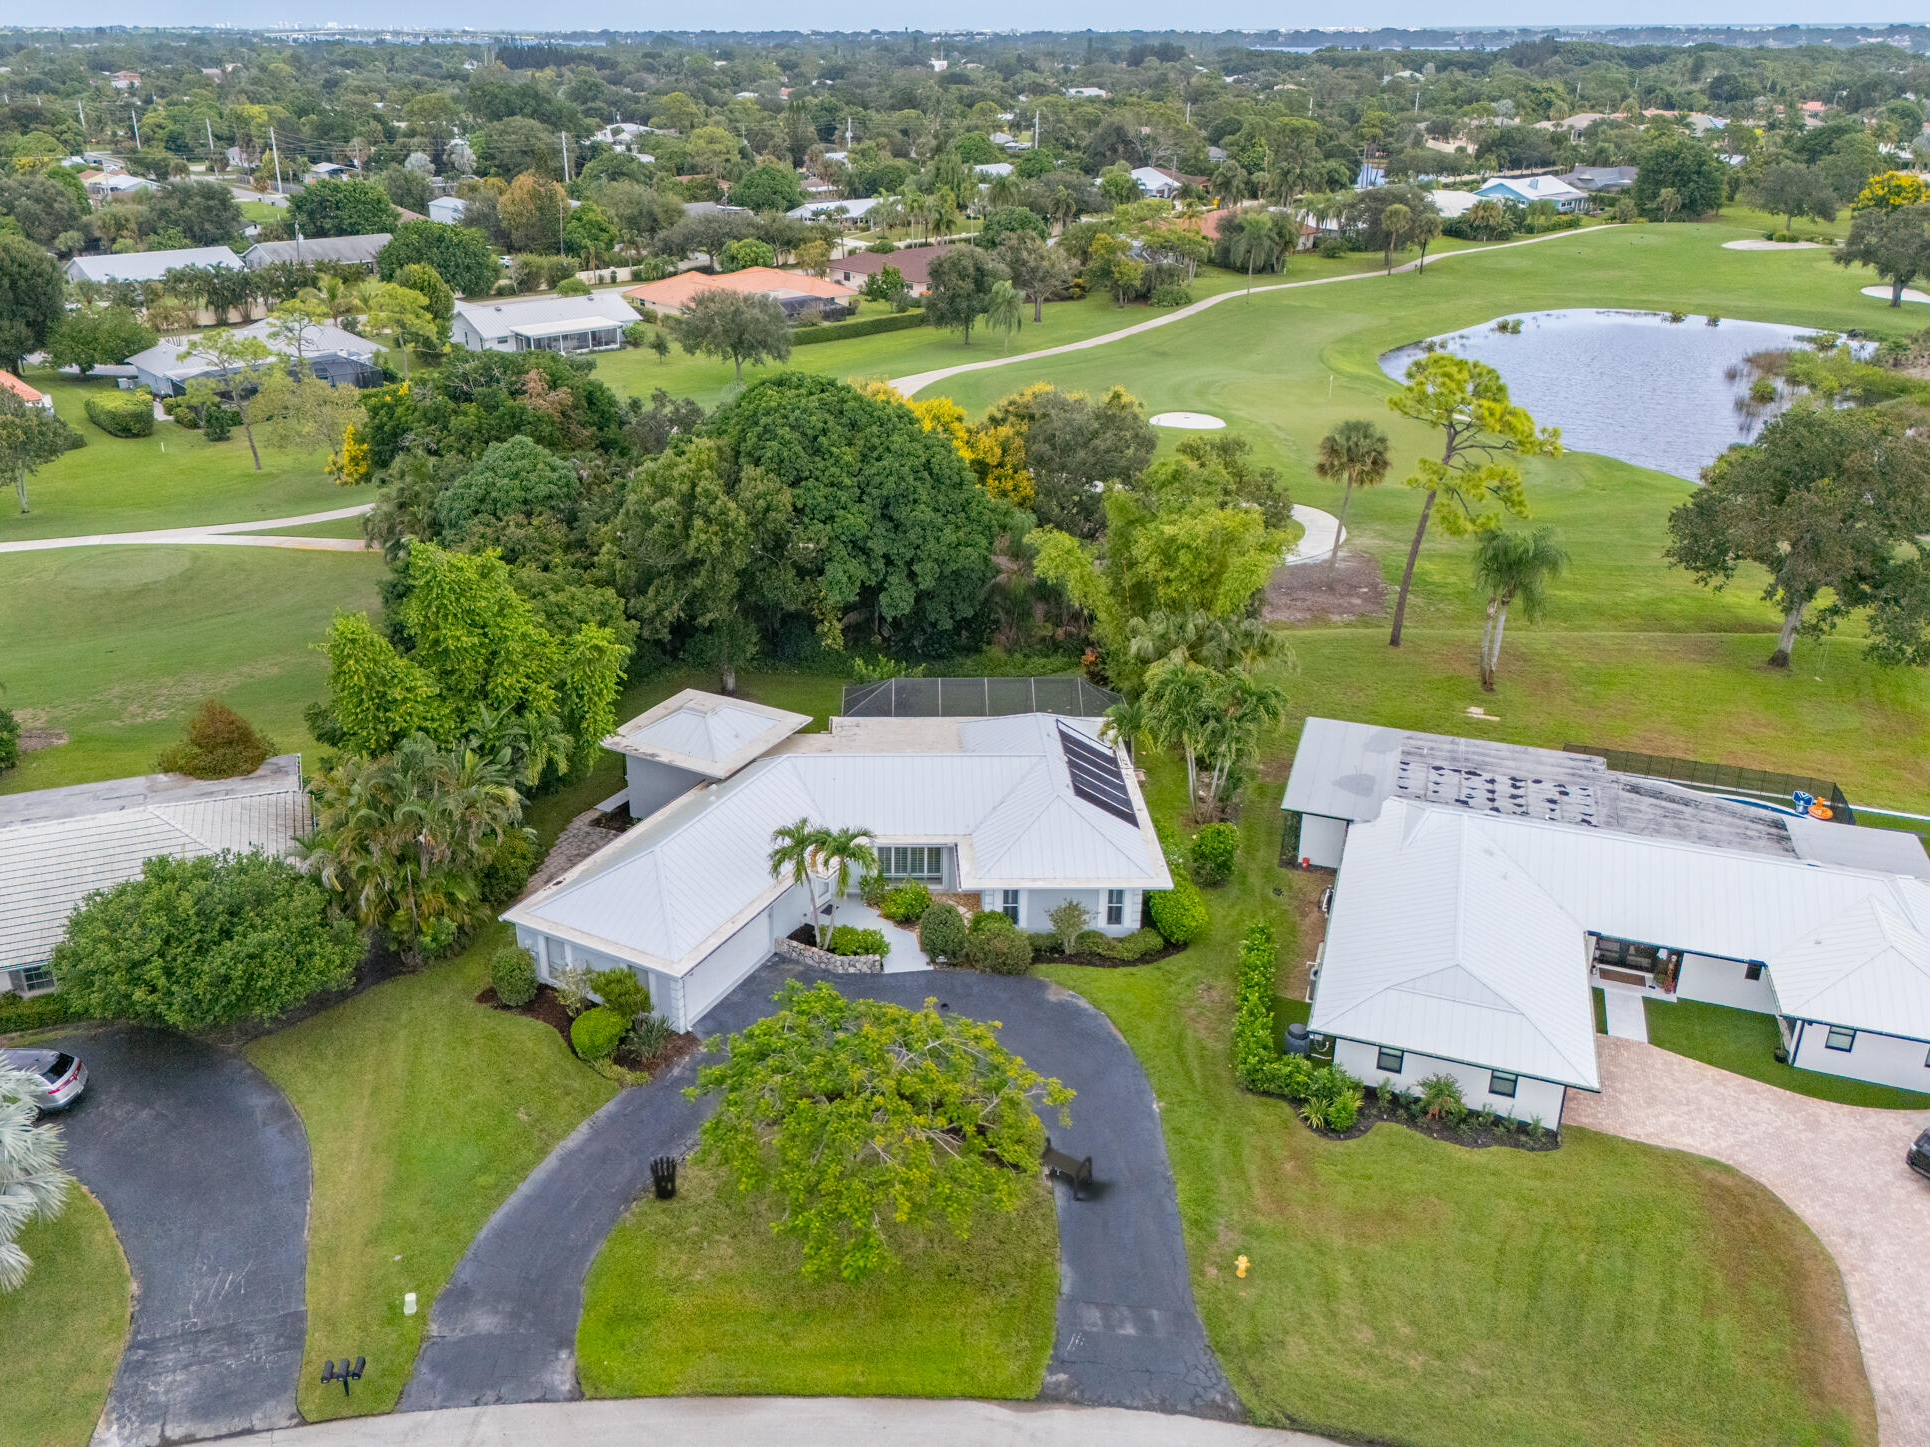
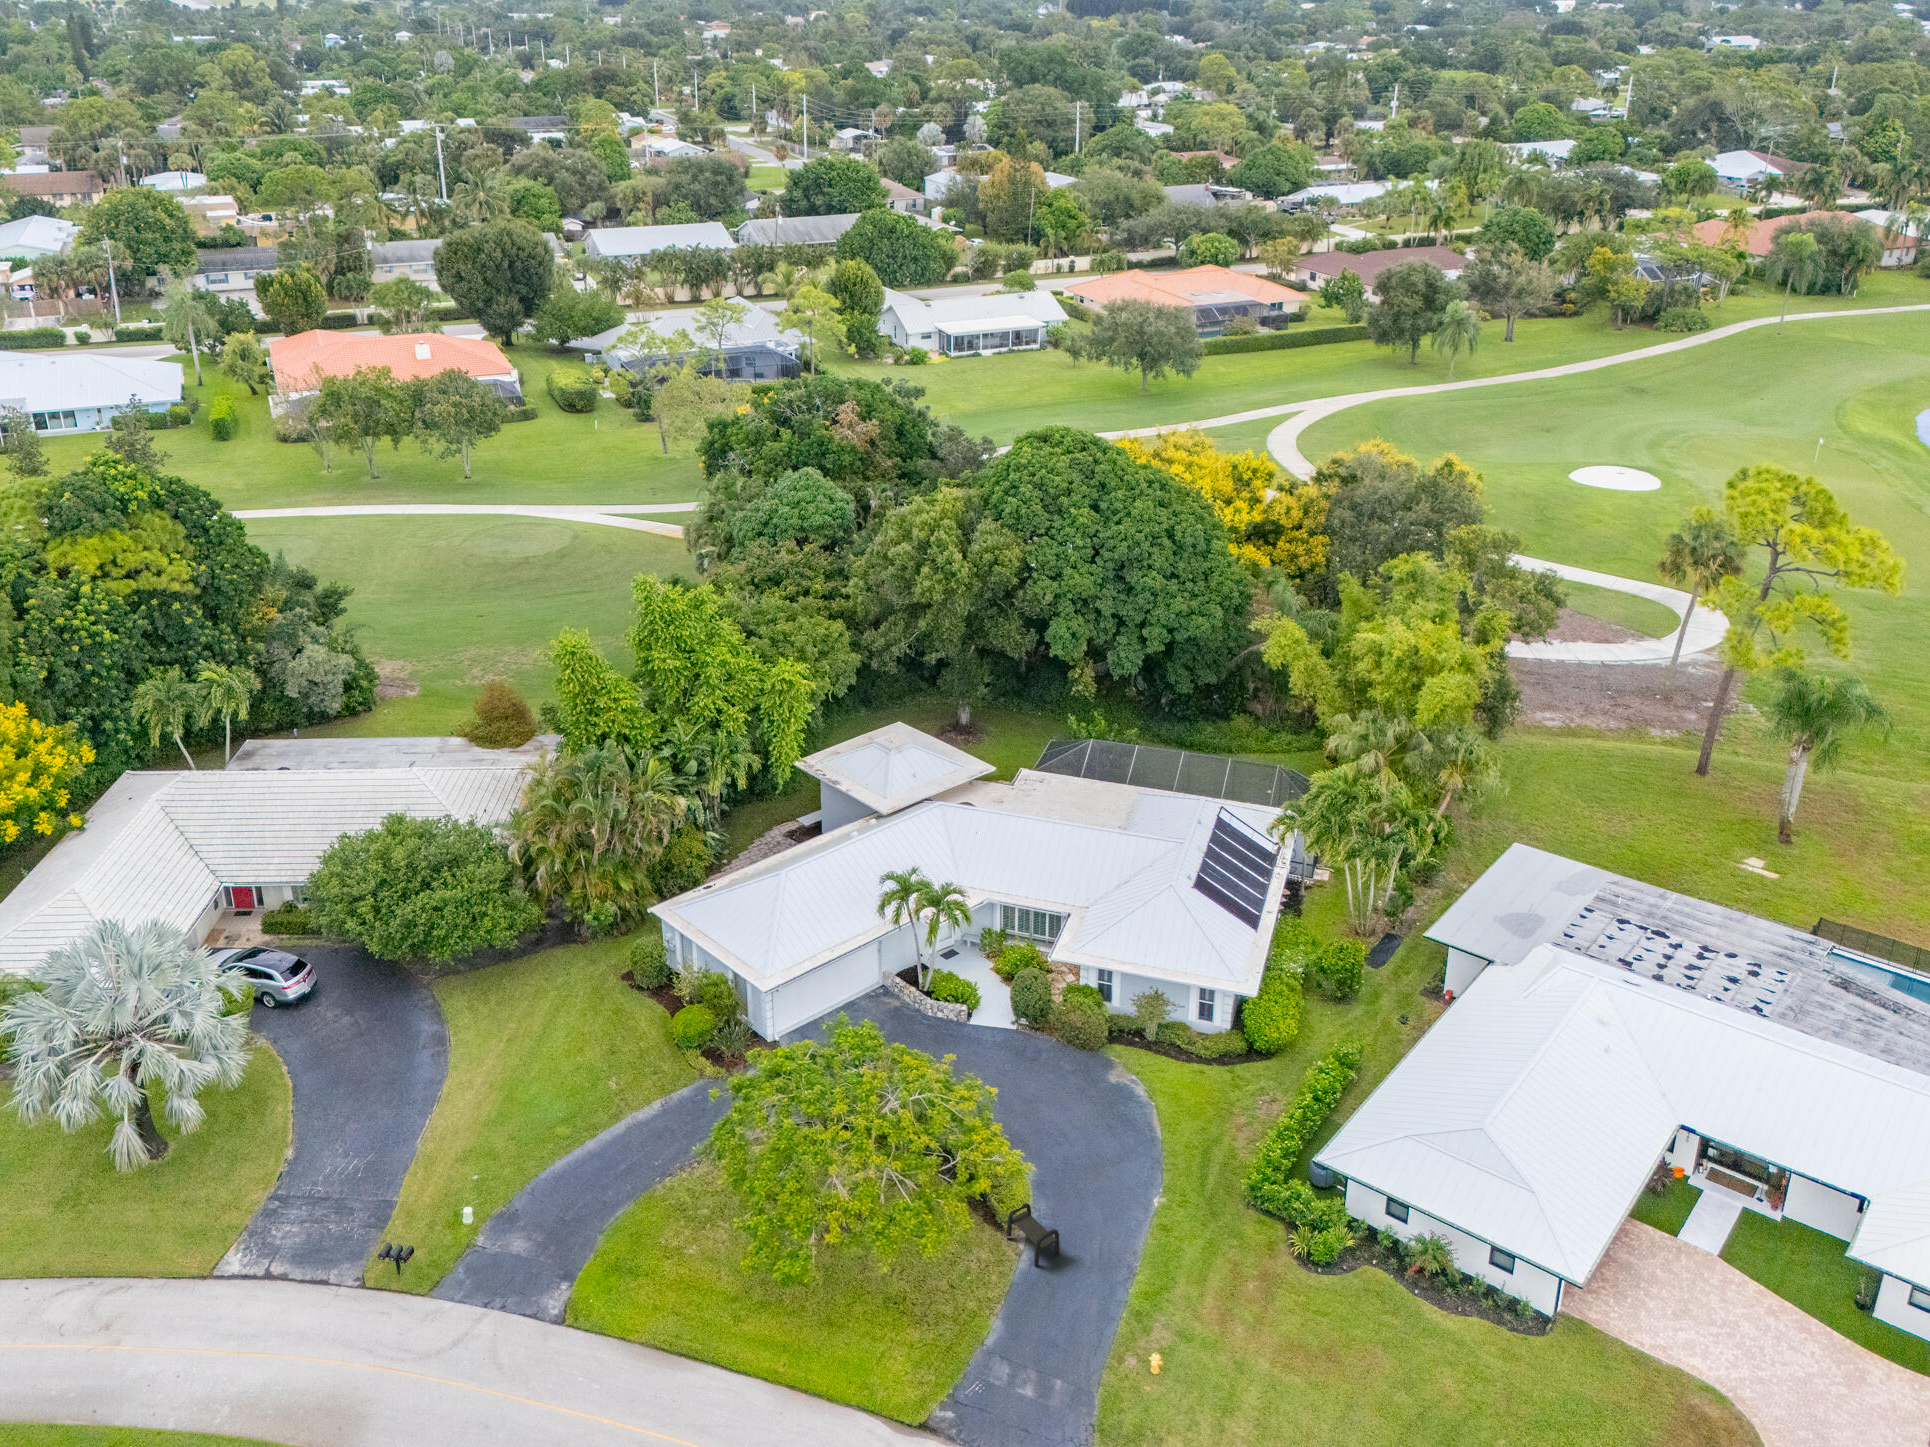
waste bin: present [650,1156,677,1201] -> none [682,1144,706,1182]

